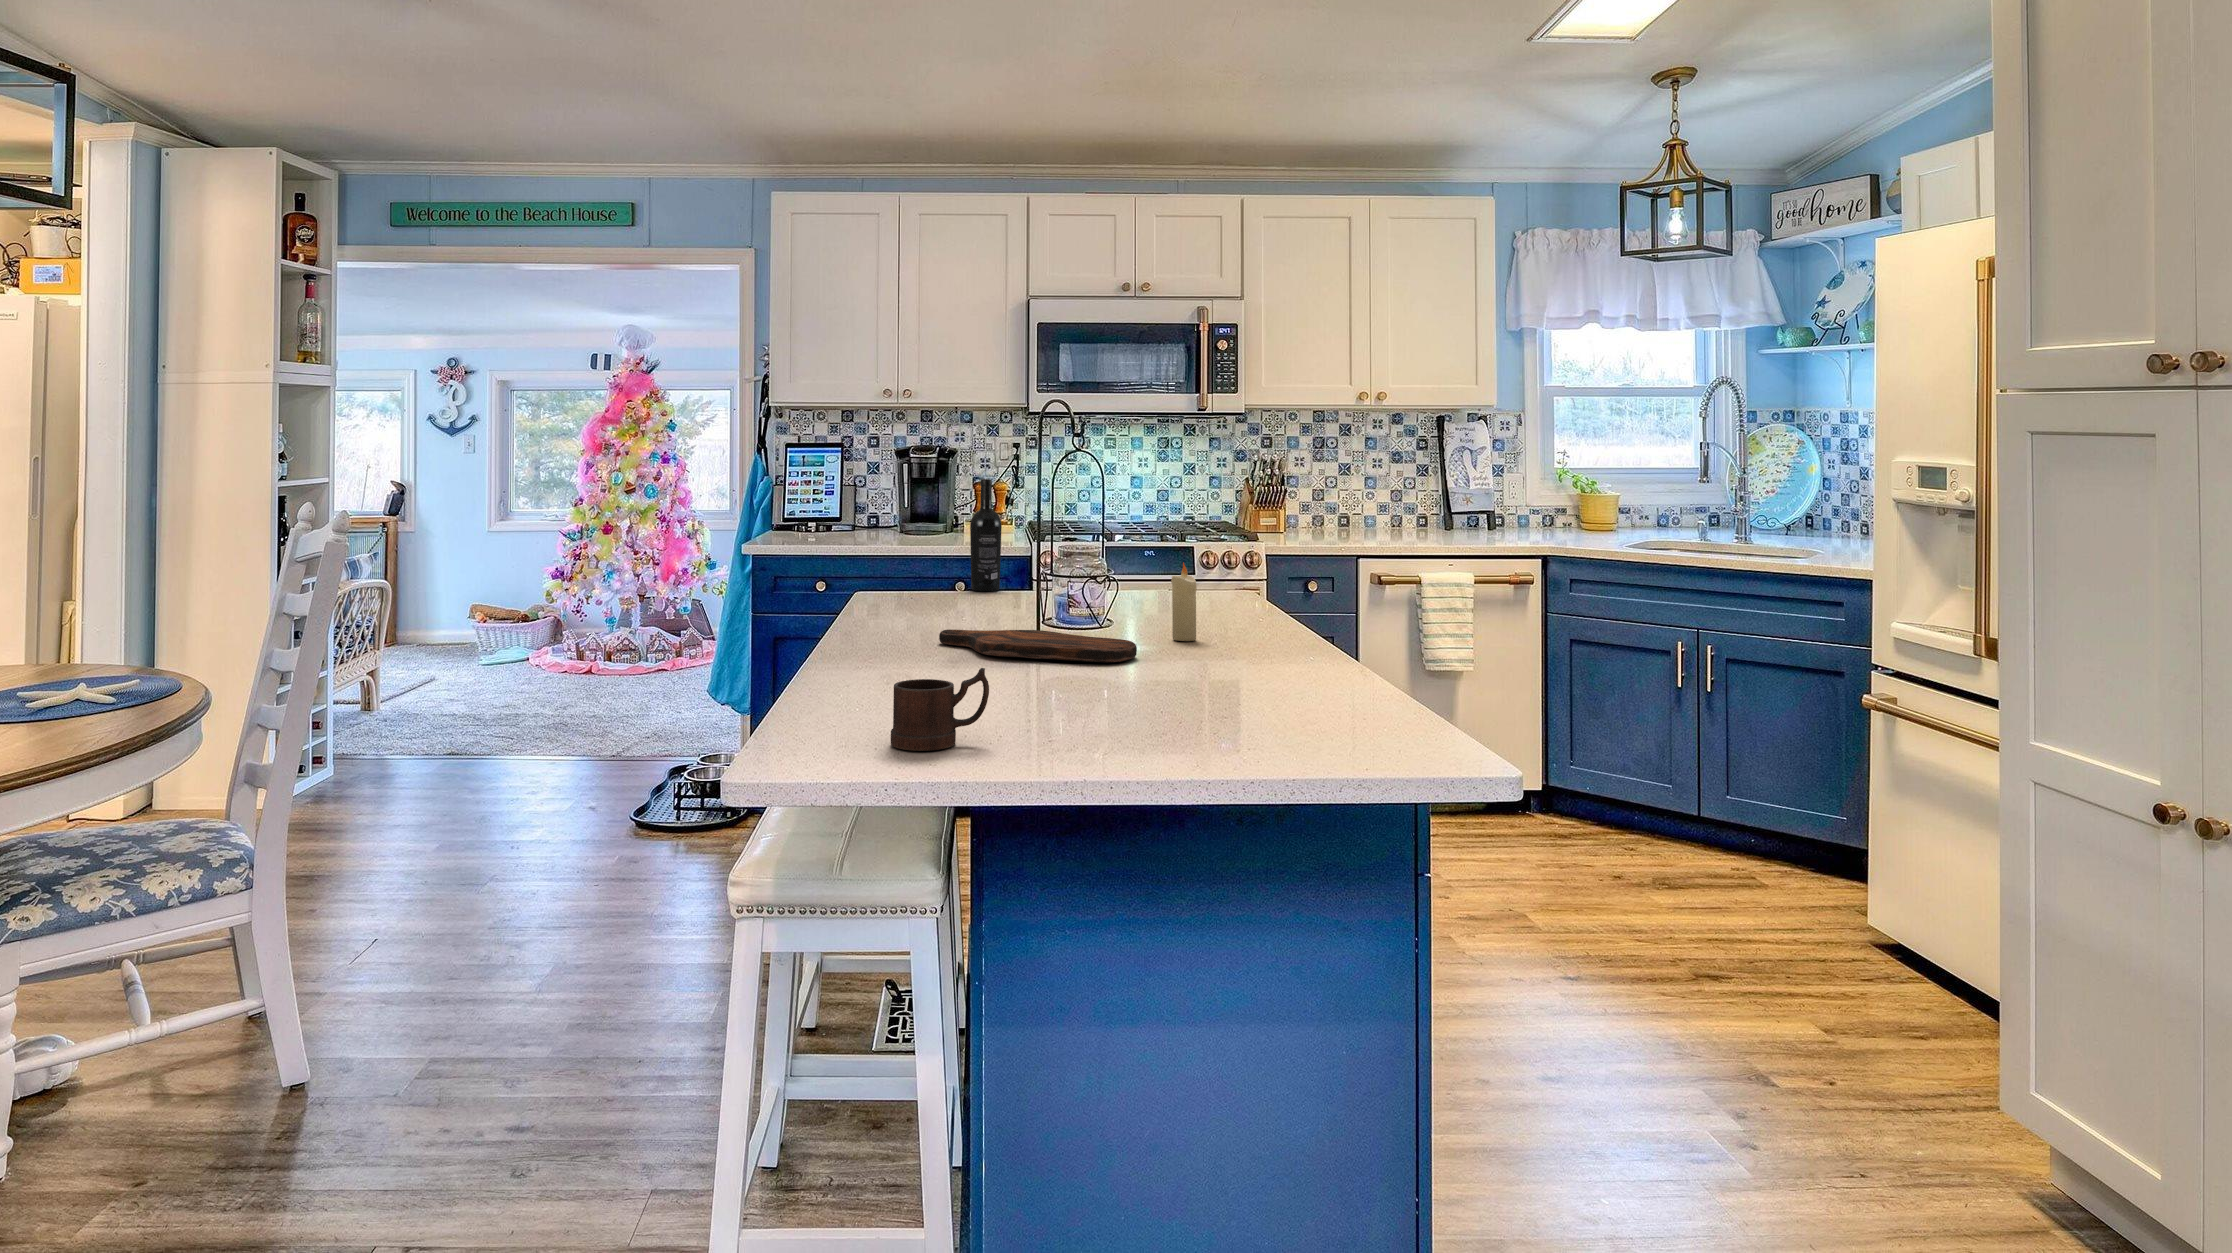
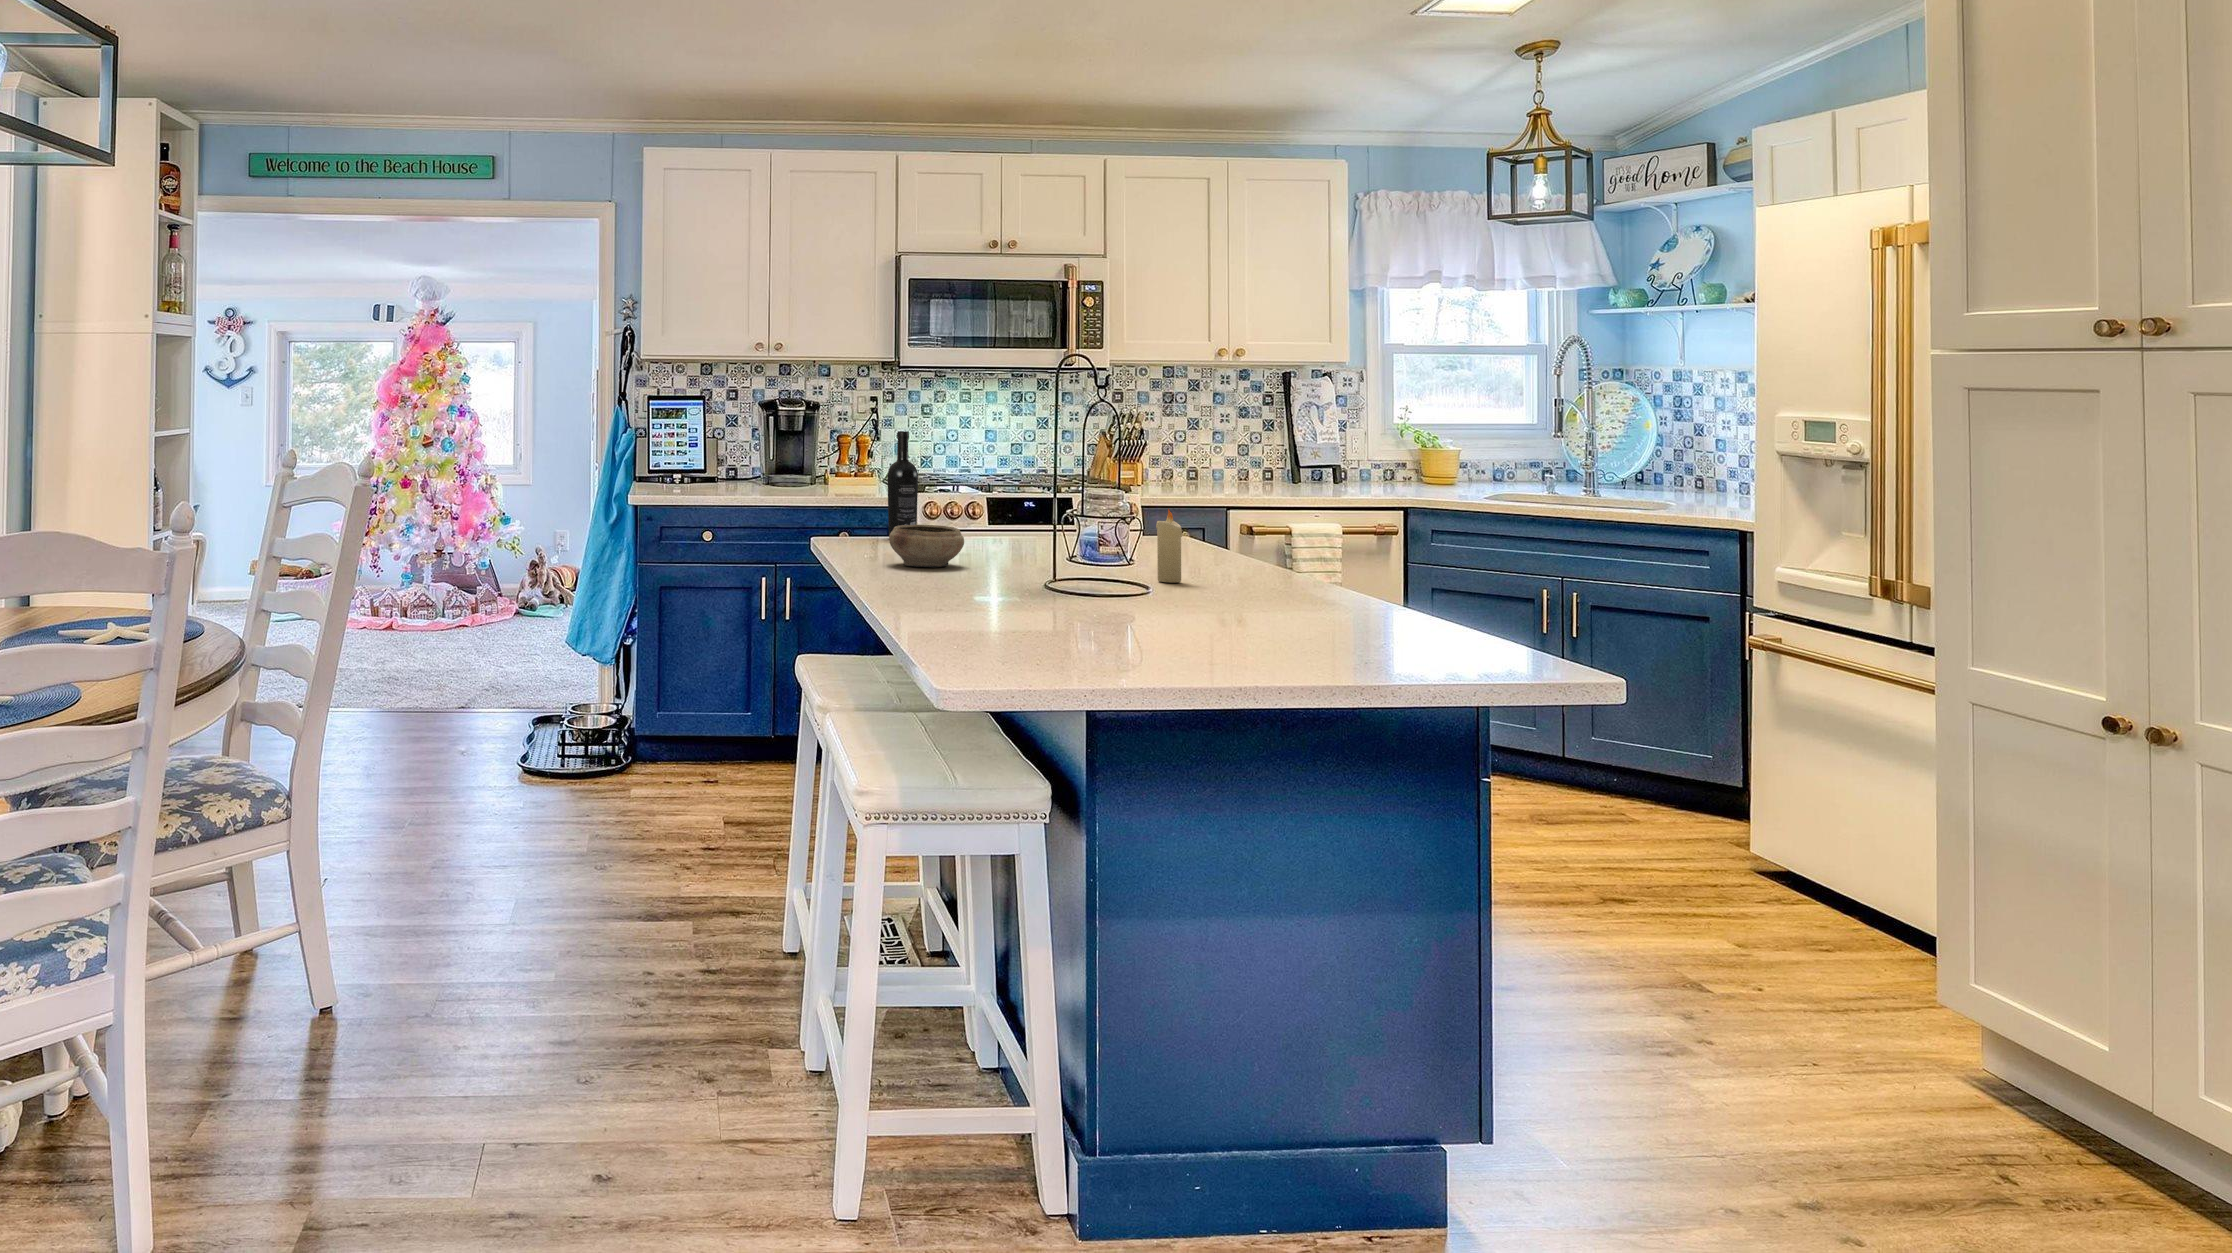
ceramic bowl: none [919,578,997,623] -> present [889,525,964,567]
cutting board: present [939,630,1137,662] -> none [945,571,1154,600]
mug: present [891,668,989,751] -> none [1055,597,1145,672]

